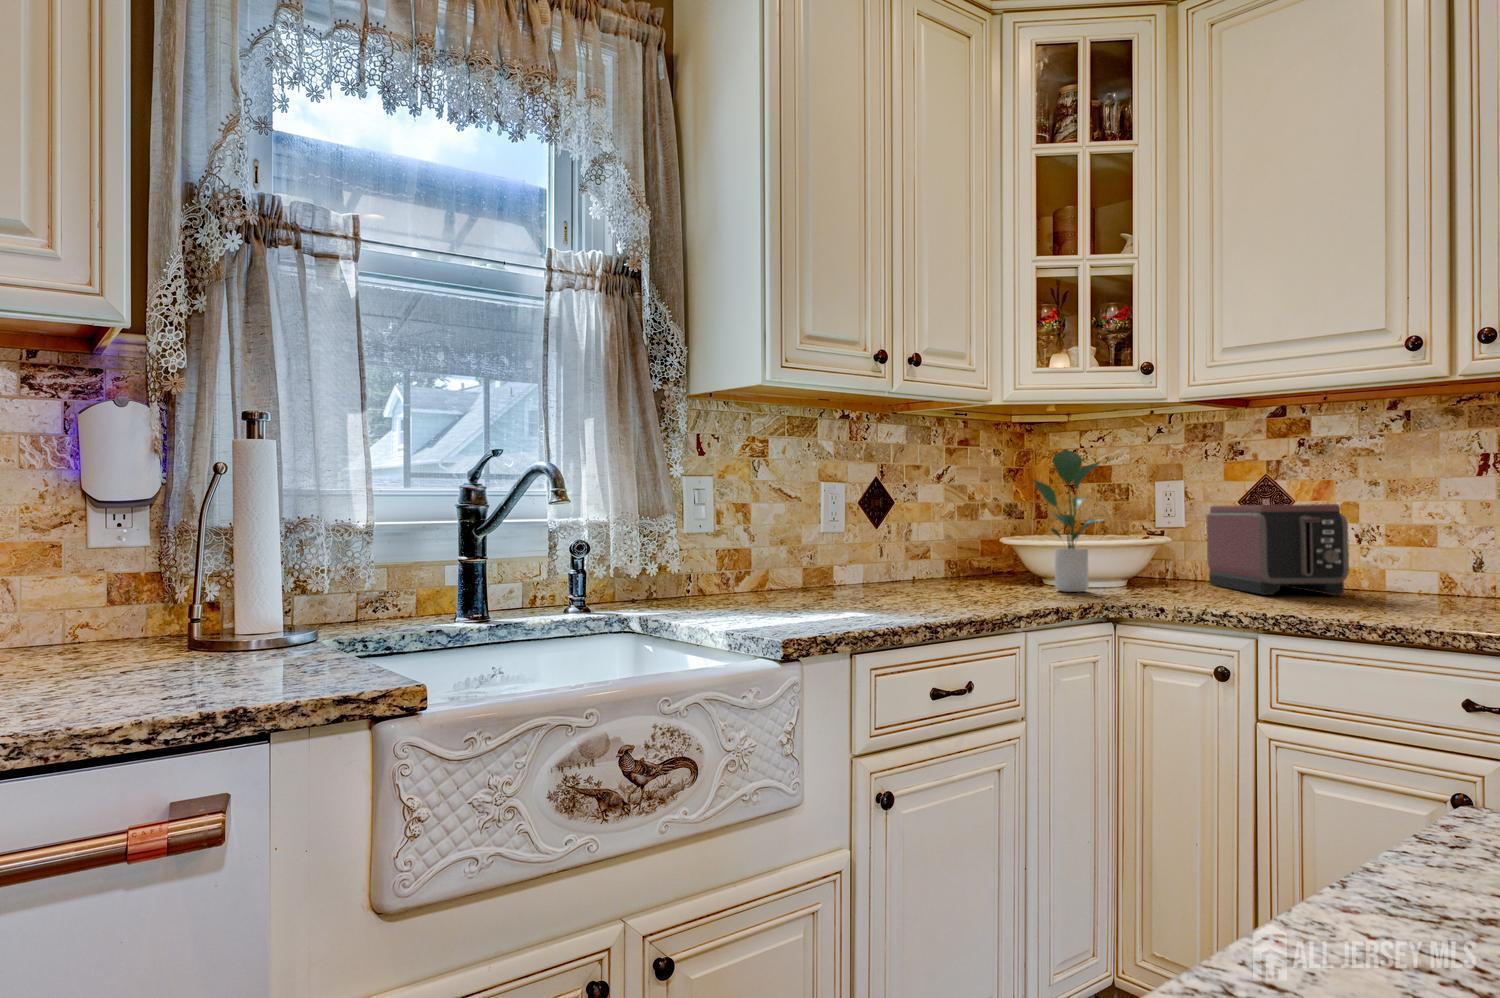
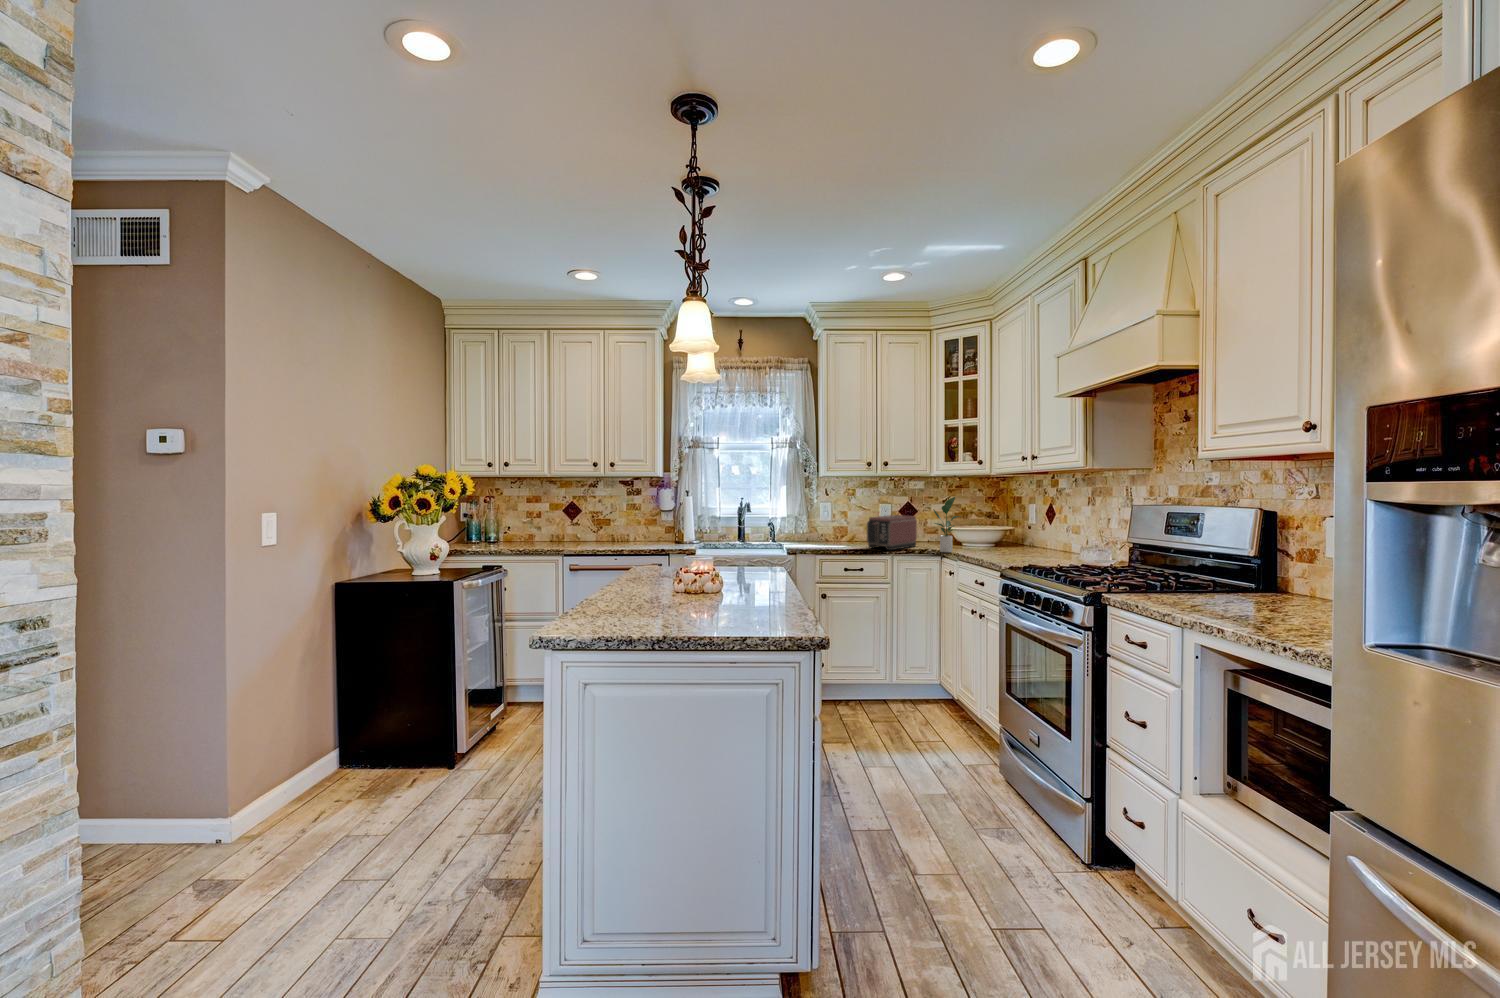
toaster: present [1206,504,1349,595] -> present [867,515,917,550]

